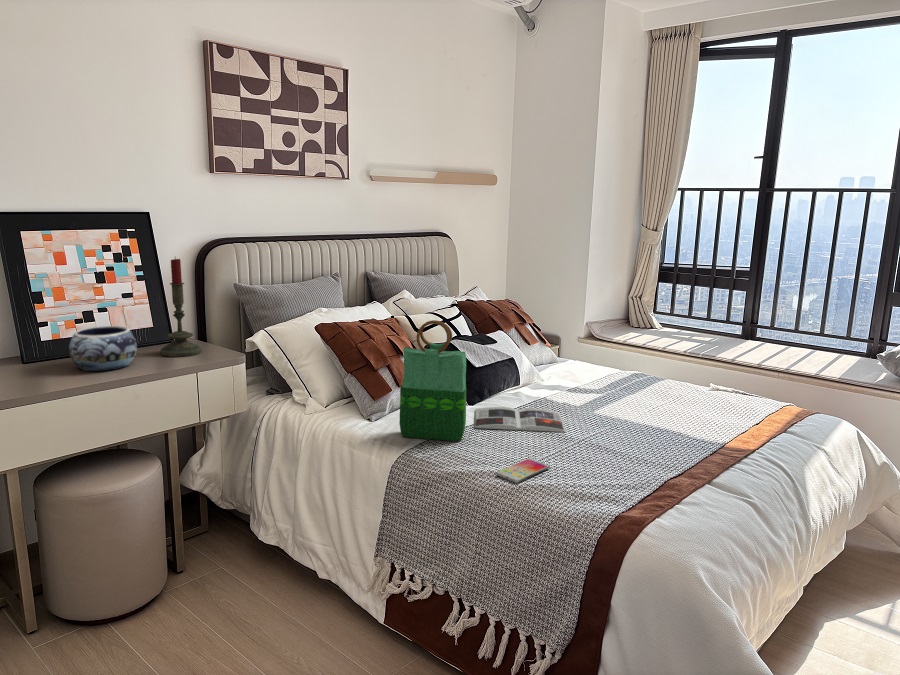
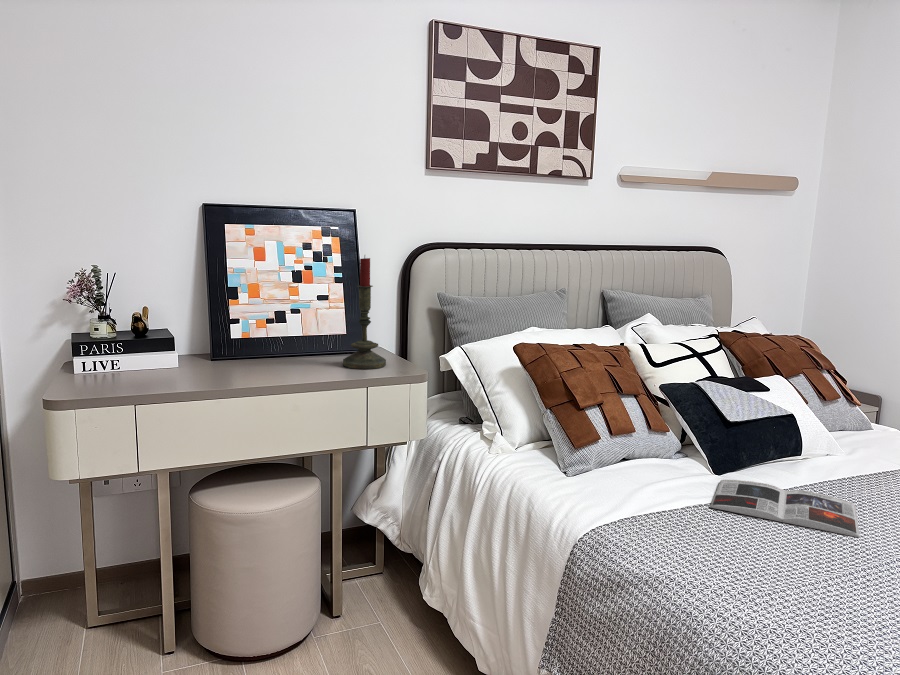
tote bag: present [400,320,467,441] -> none [599,348,700,523]
decorative bowl: present [69,326,137,371] -> none [245,328,313,376]
smartphone: present [497,458,550,483] -> none [724,570,819,609]

